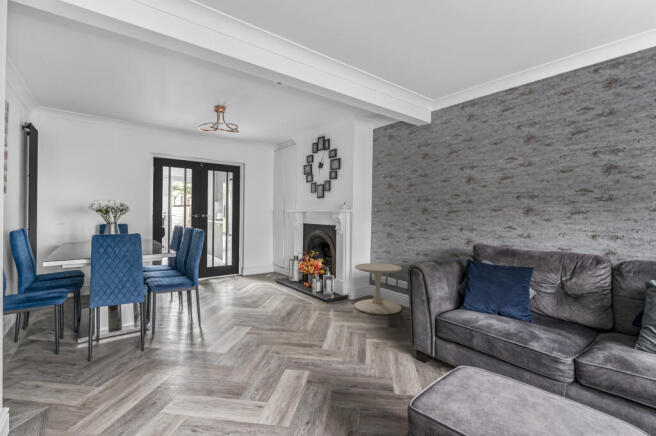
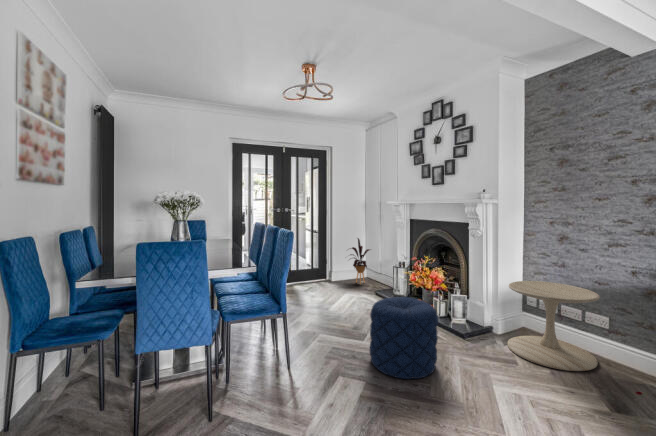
house plant: none [254,238,277,276] -> present [350,238,370,284]
pouf: none [259,275,303,325] -> present [370,297,438,379]

